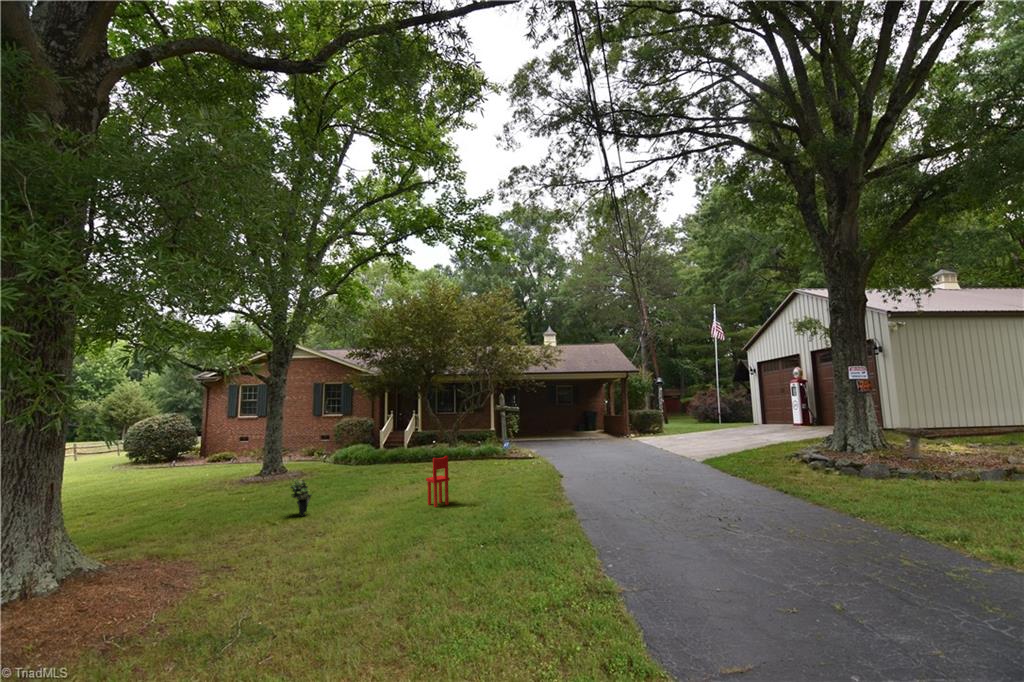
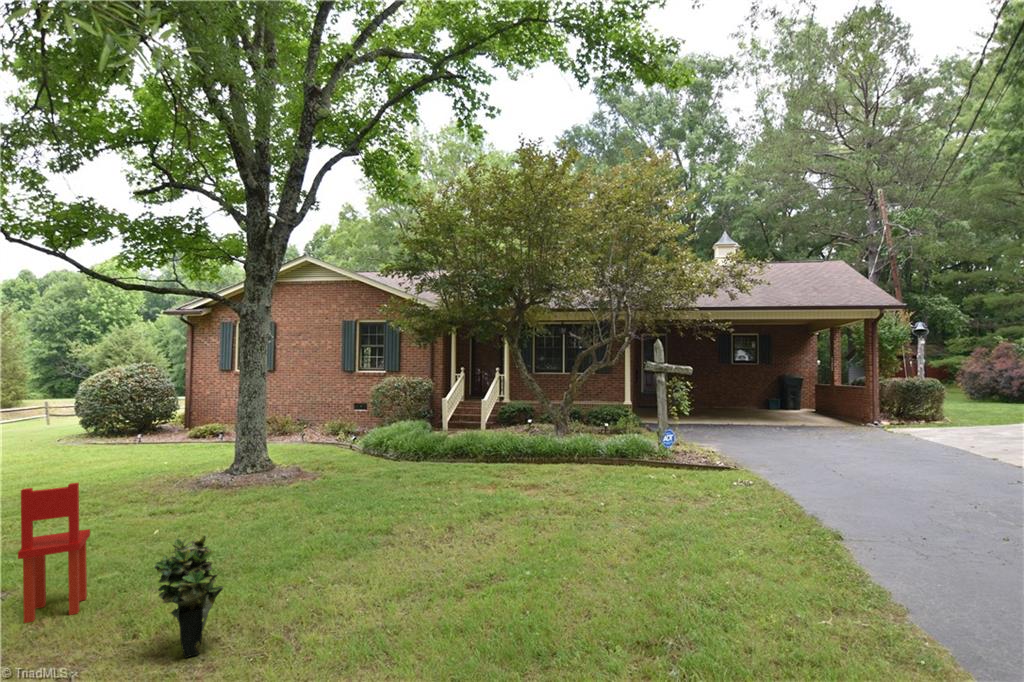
chair: present [426,456,450,507] -> present [18,483,90,623]

